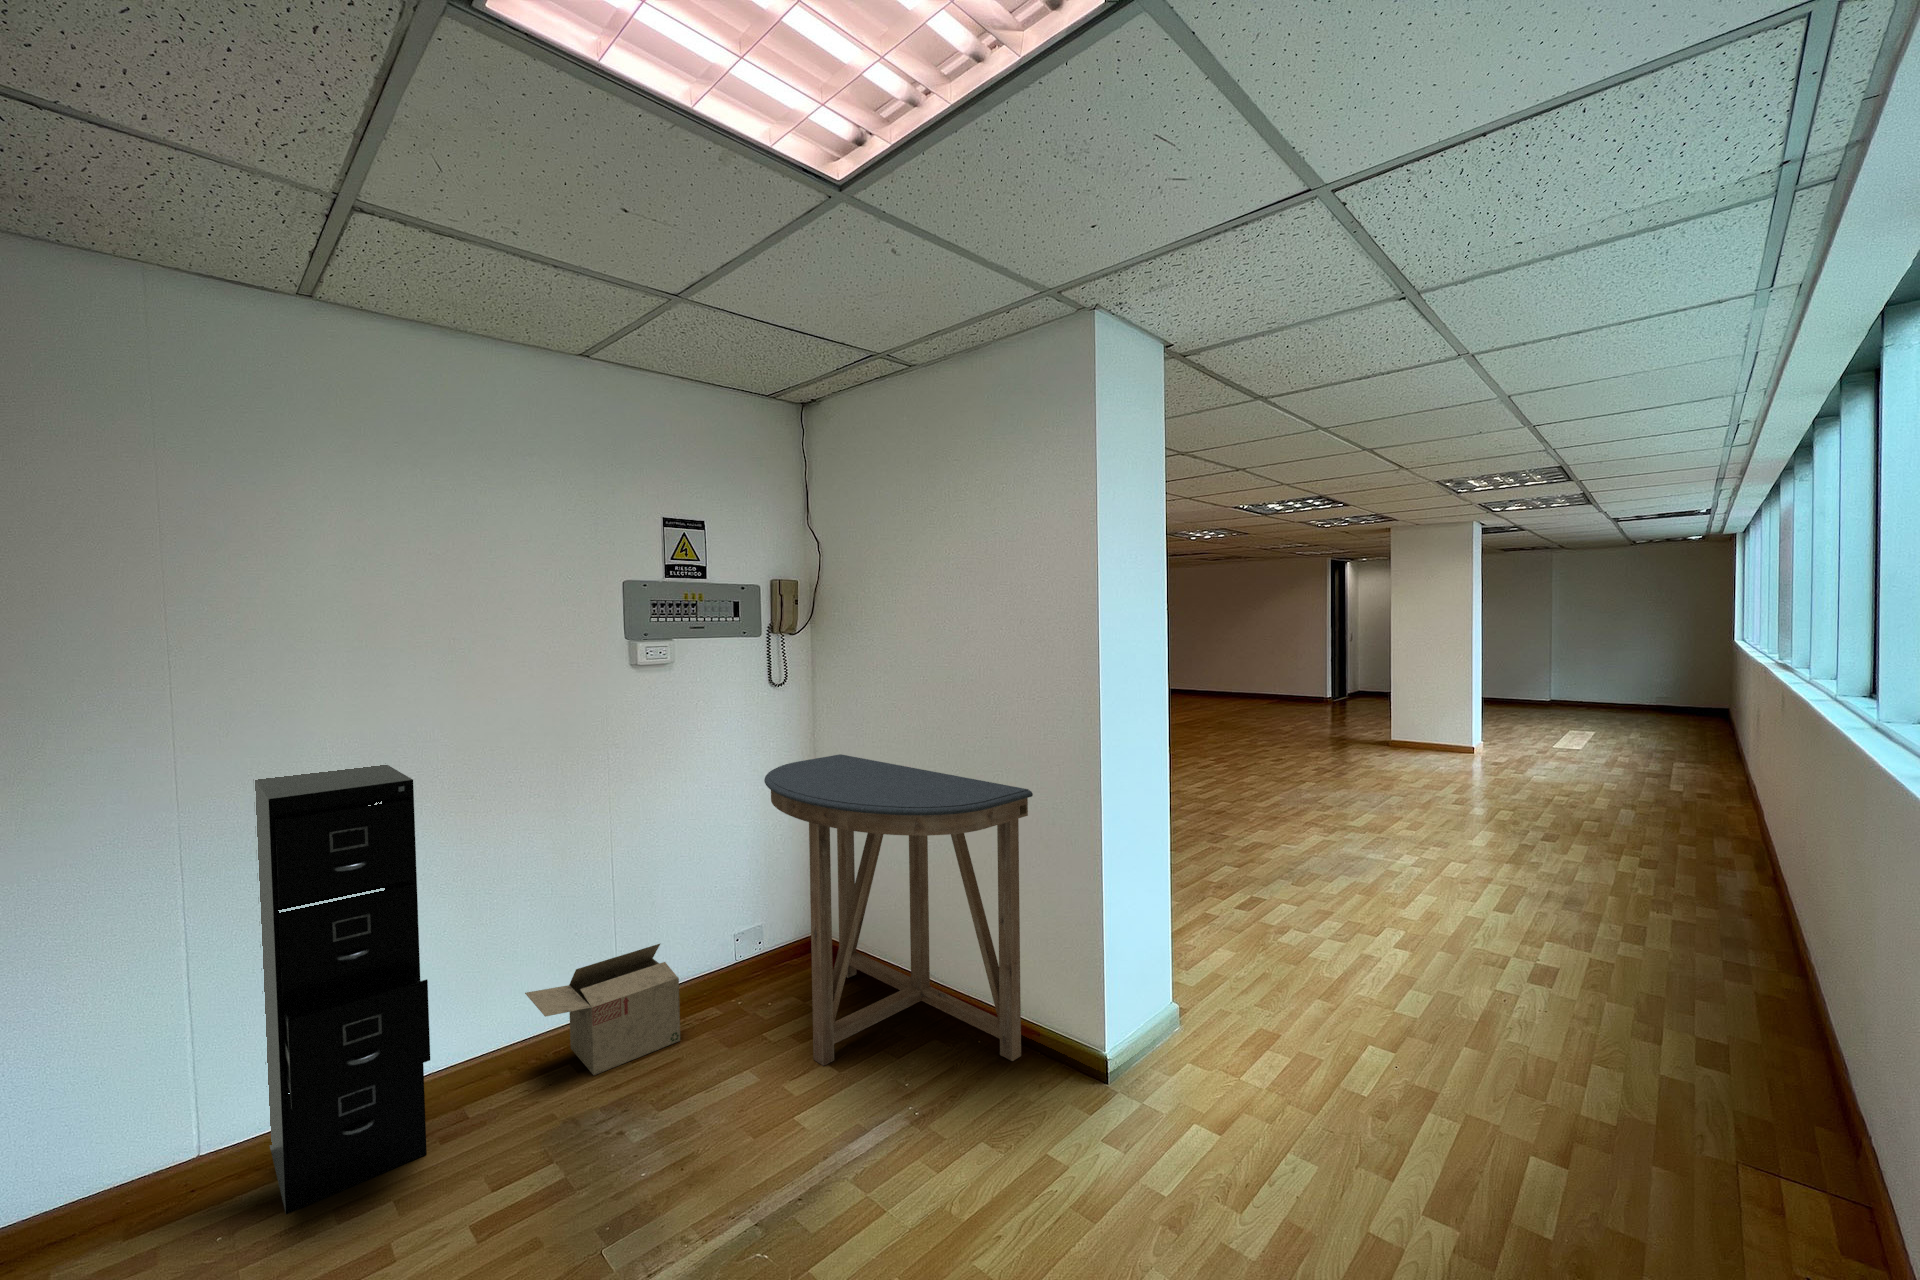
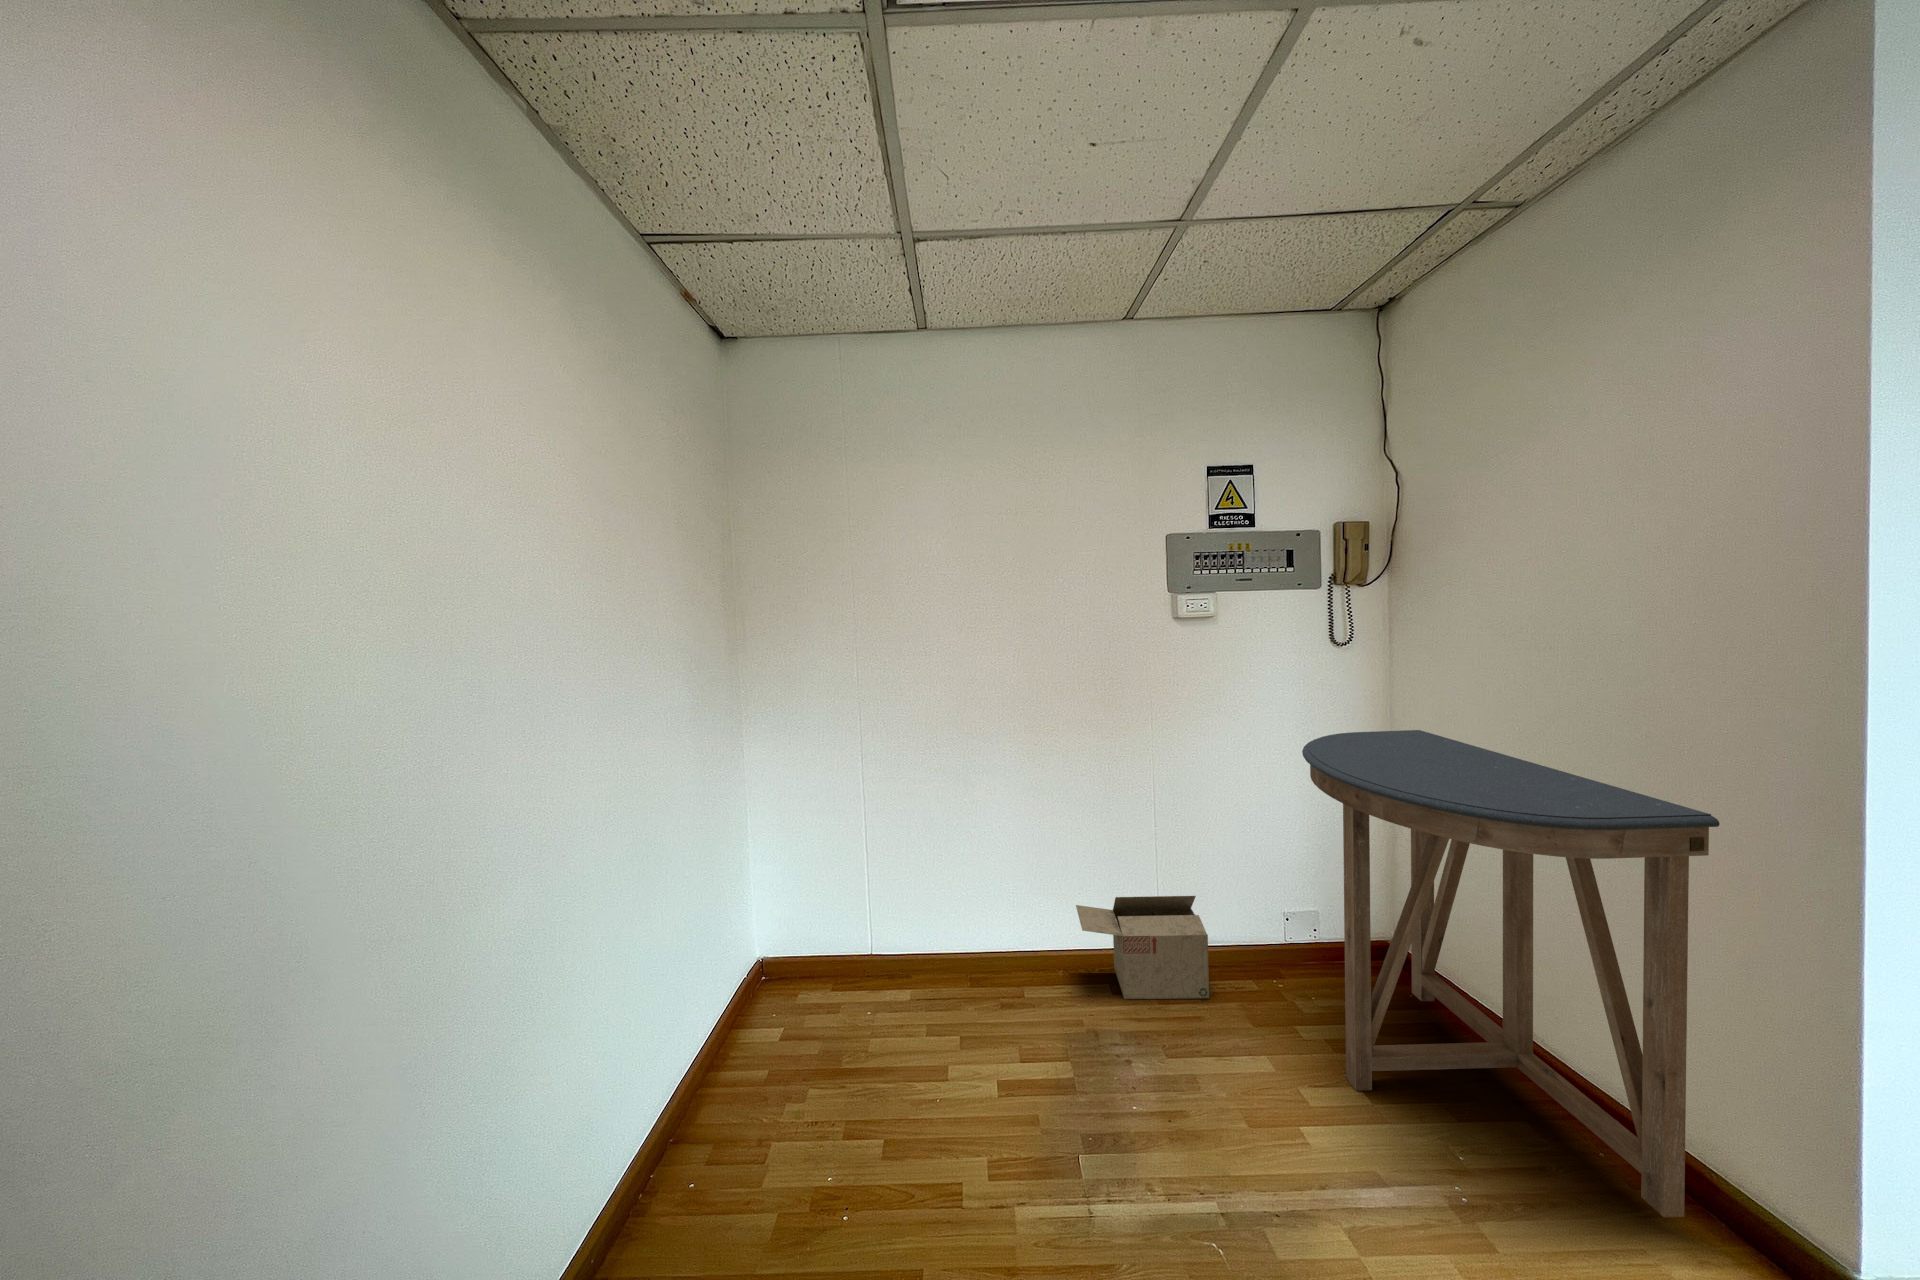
filing cabinet: present [255,765,430,1214] -> none [891,692,990,1012]

